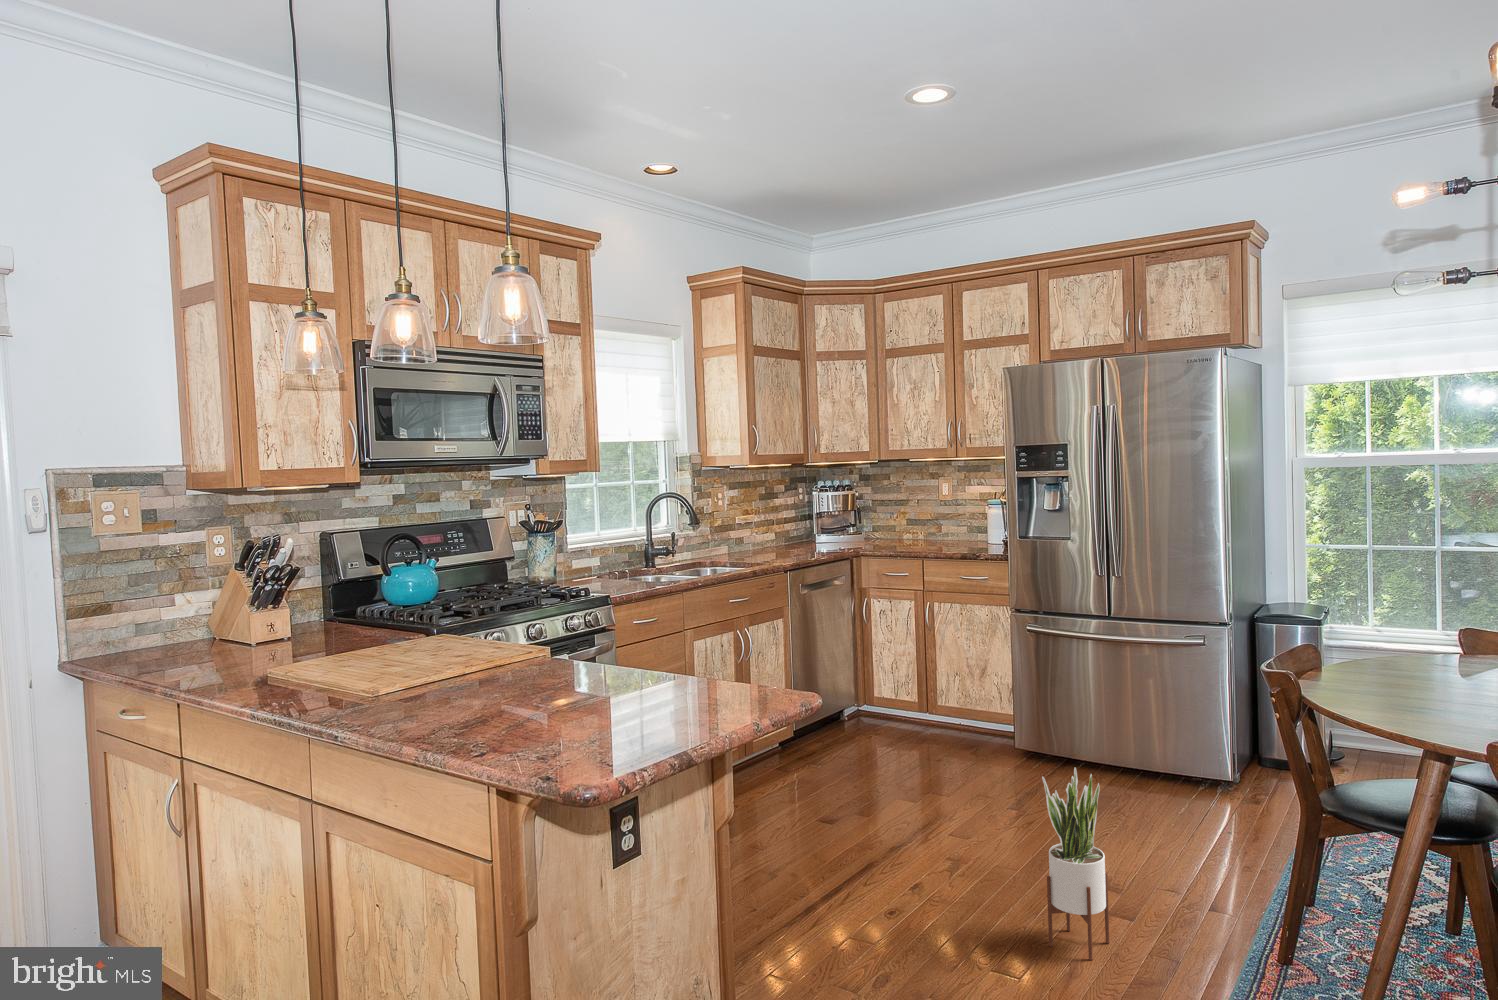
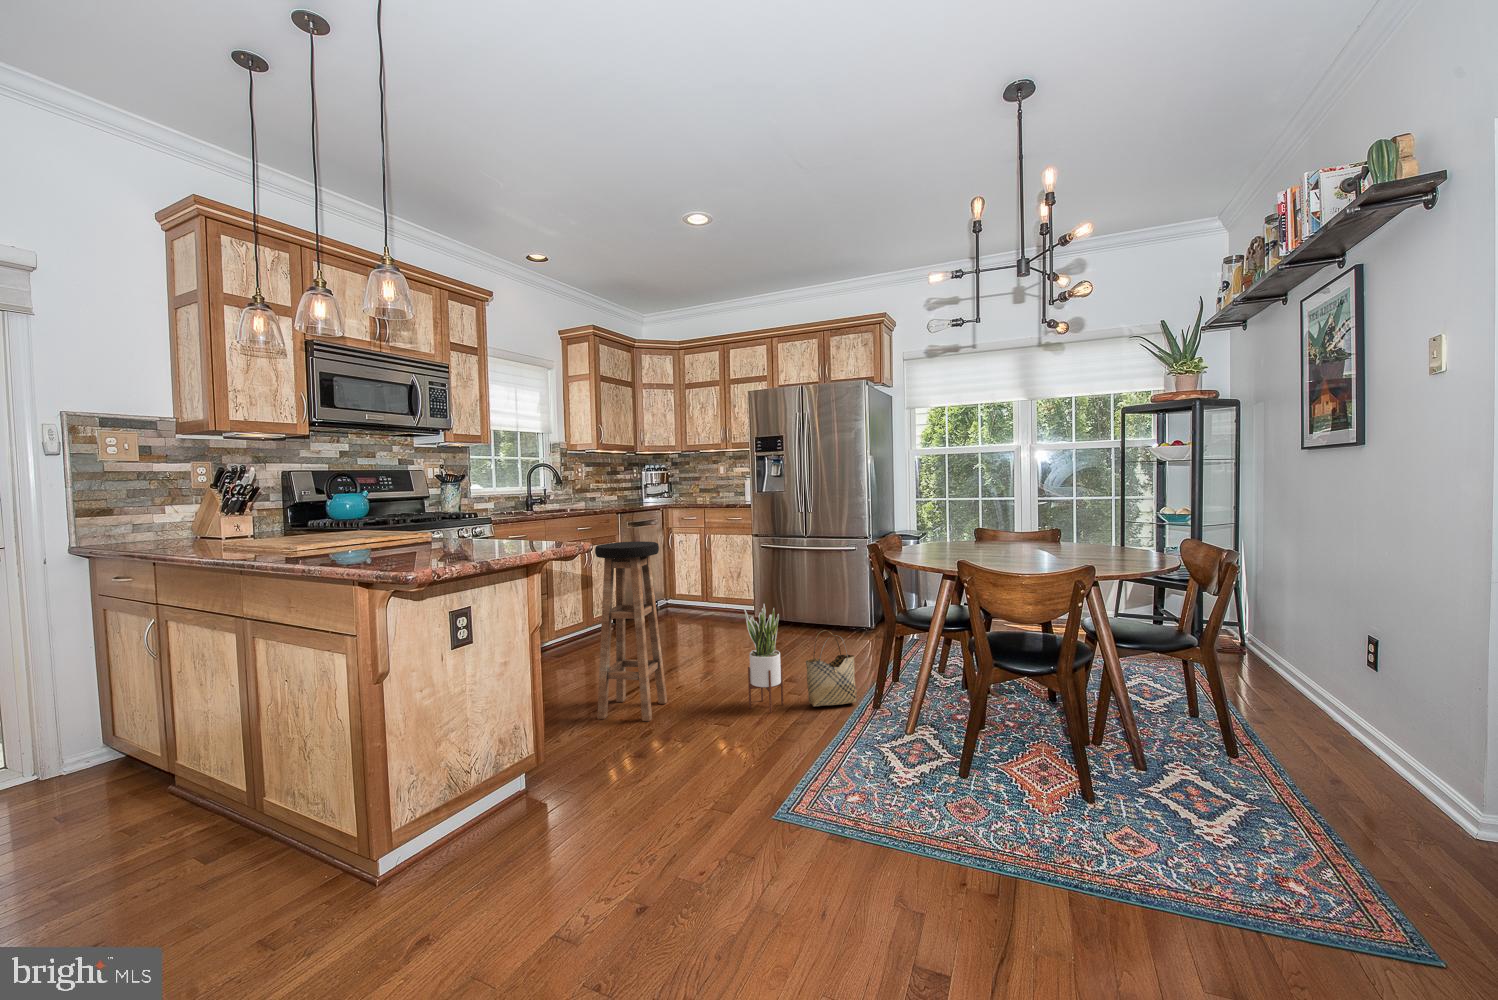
bar stool: none [786,650,902,960] -> present [595,541,667,721]
woven basket: none [1151,815,1248,954] -> present [805,630,857,707]

